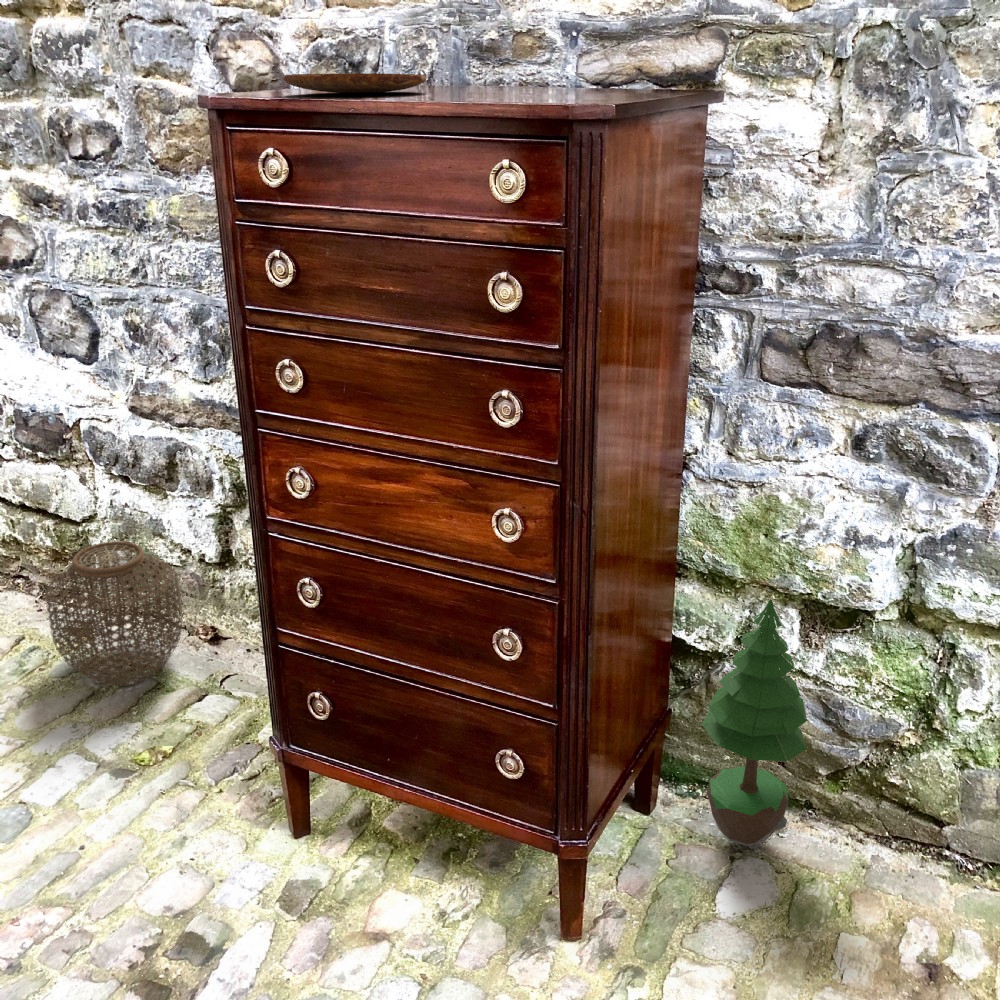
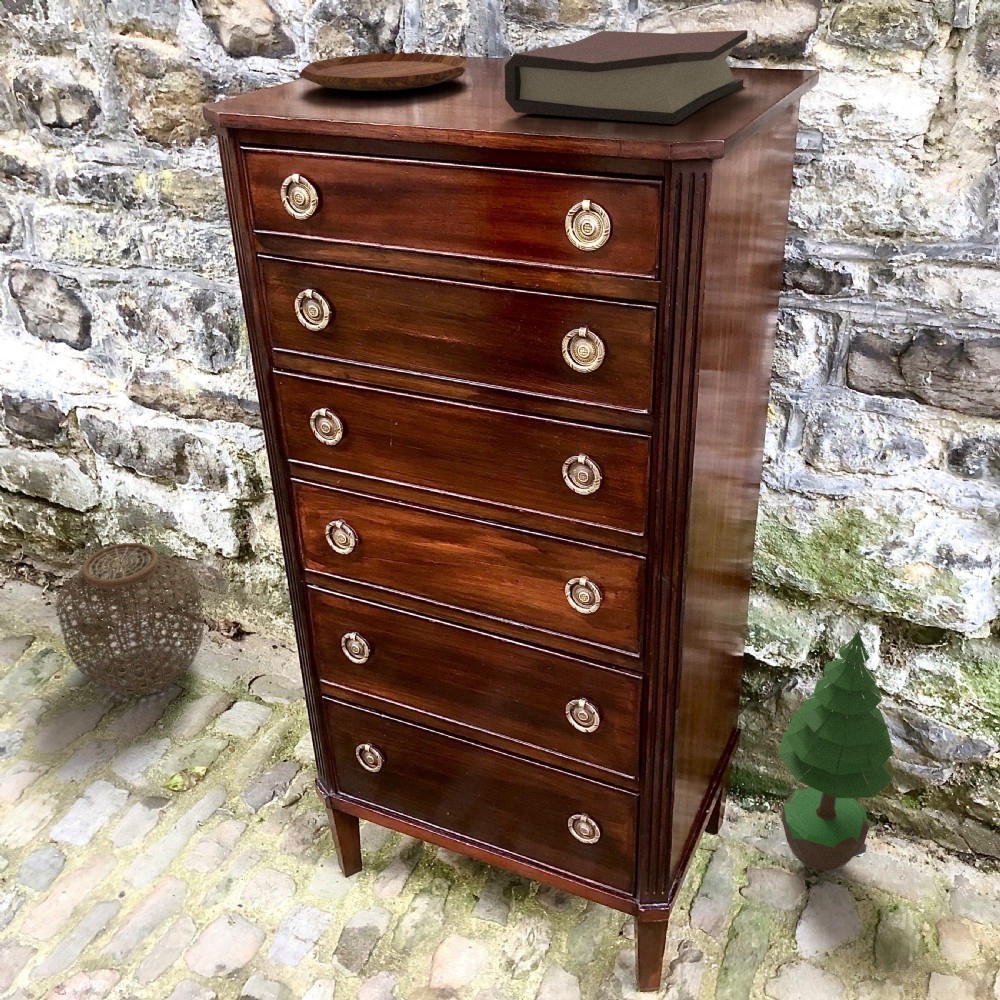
hardback book: none [446,40,656,100] -> present [505,30,748,124]

